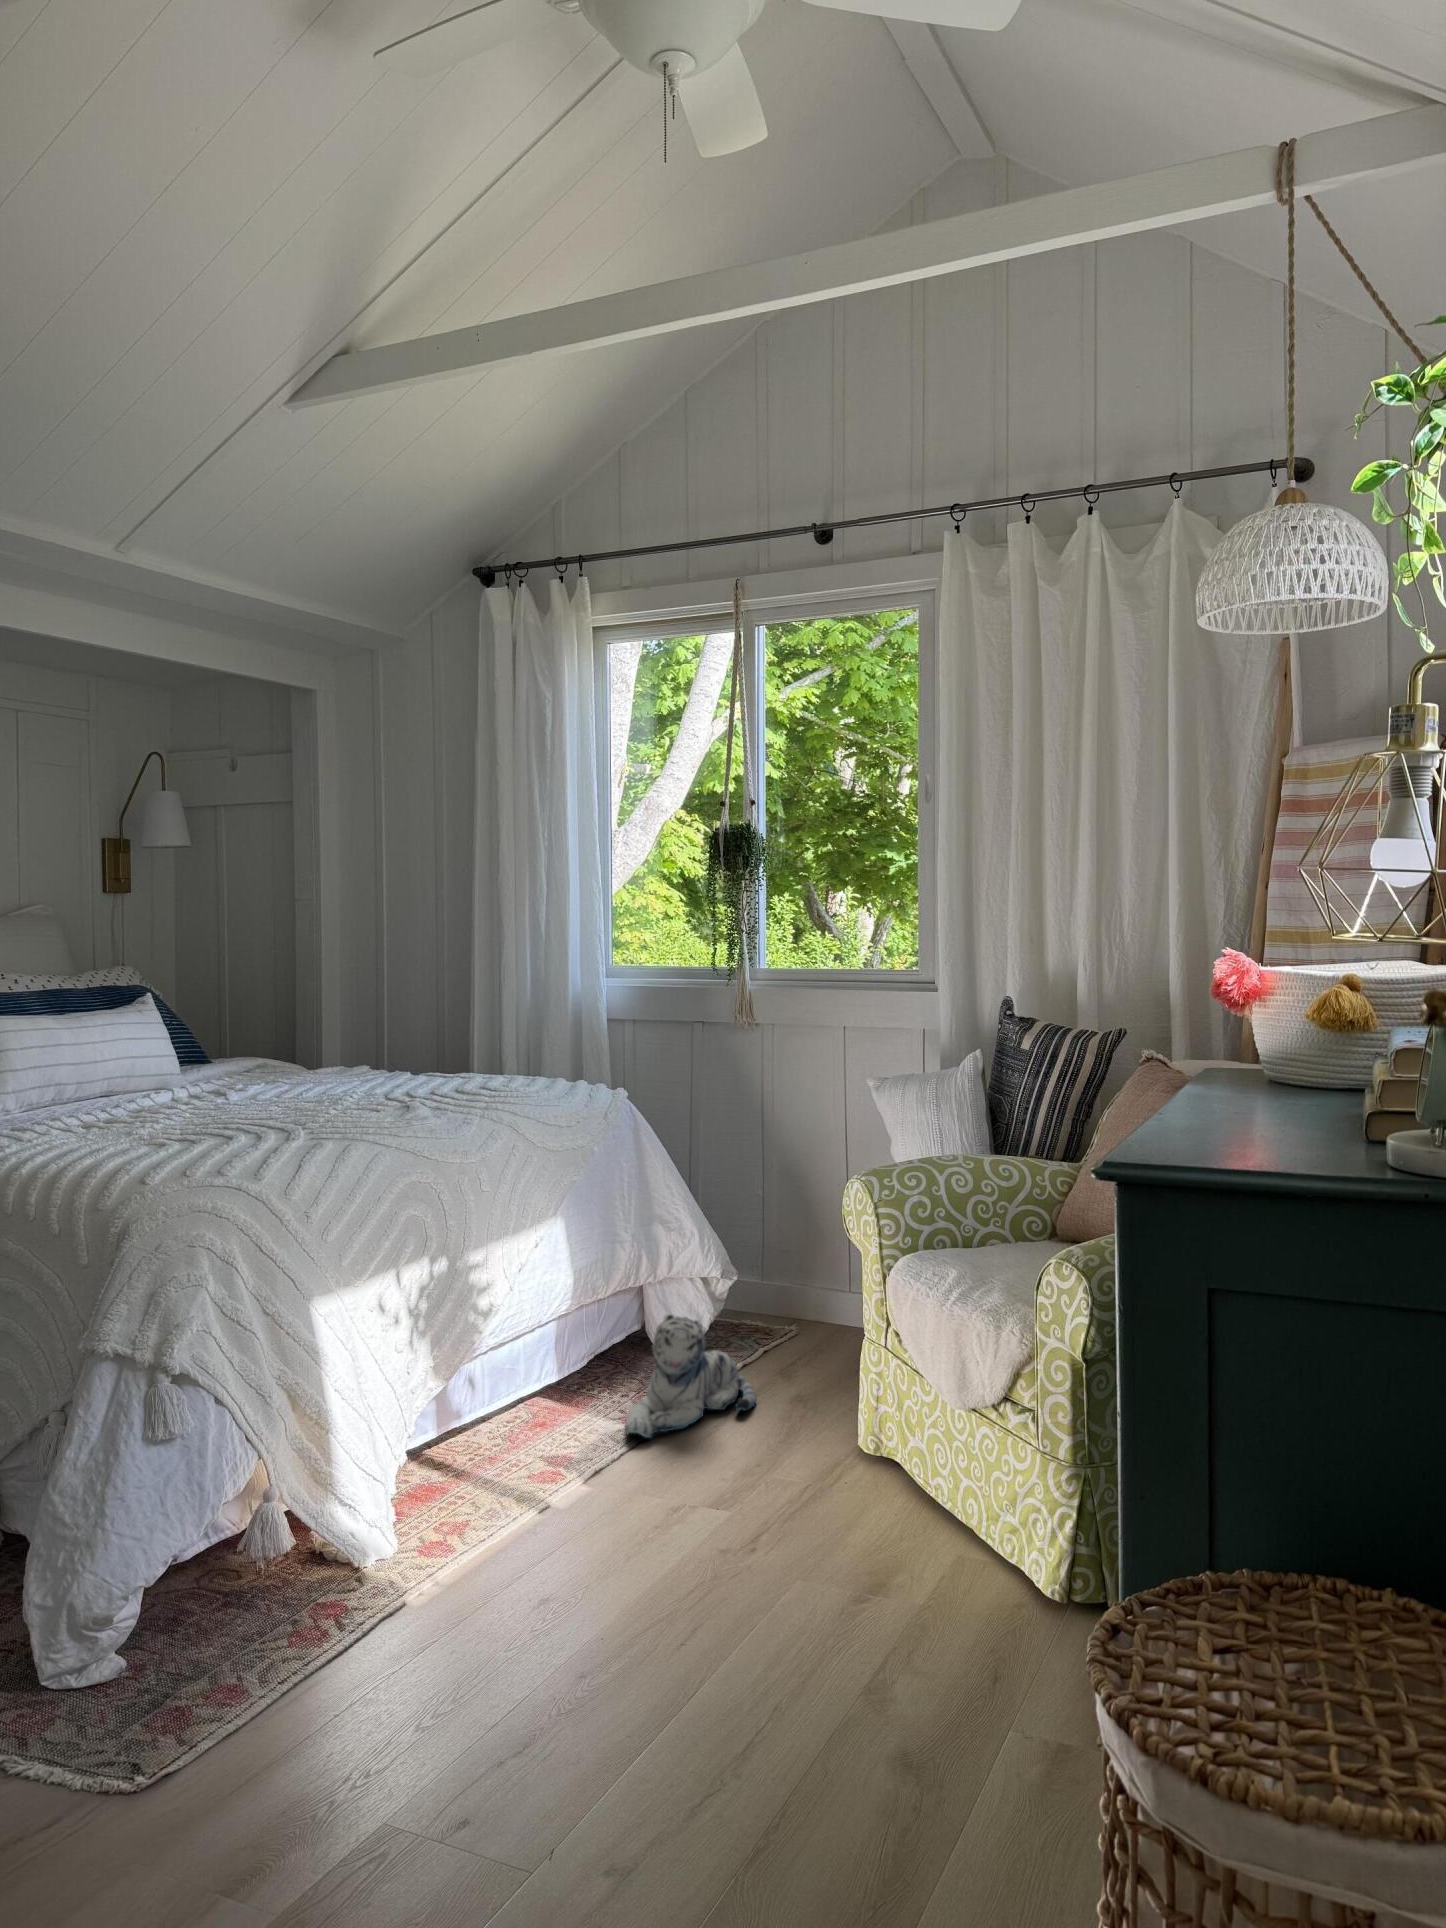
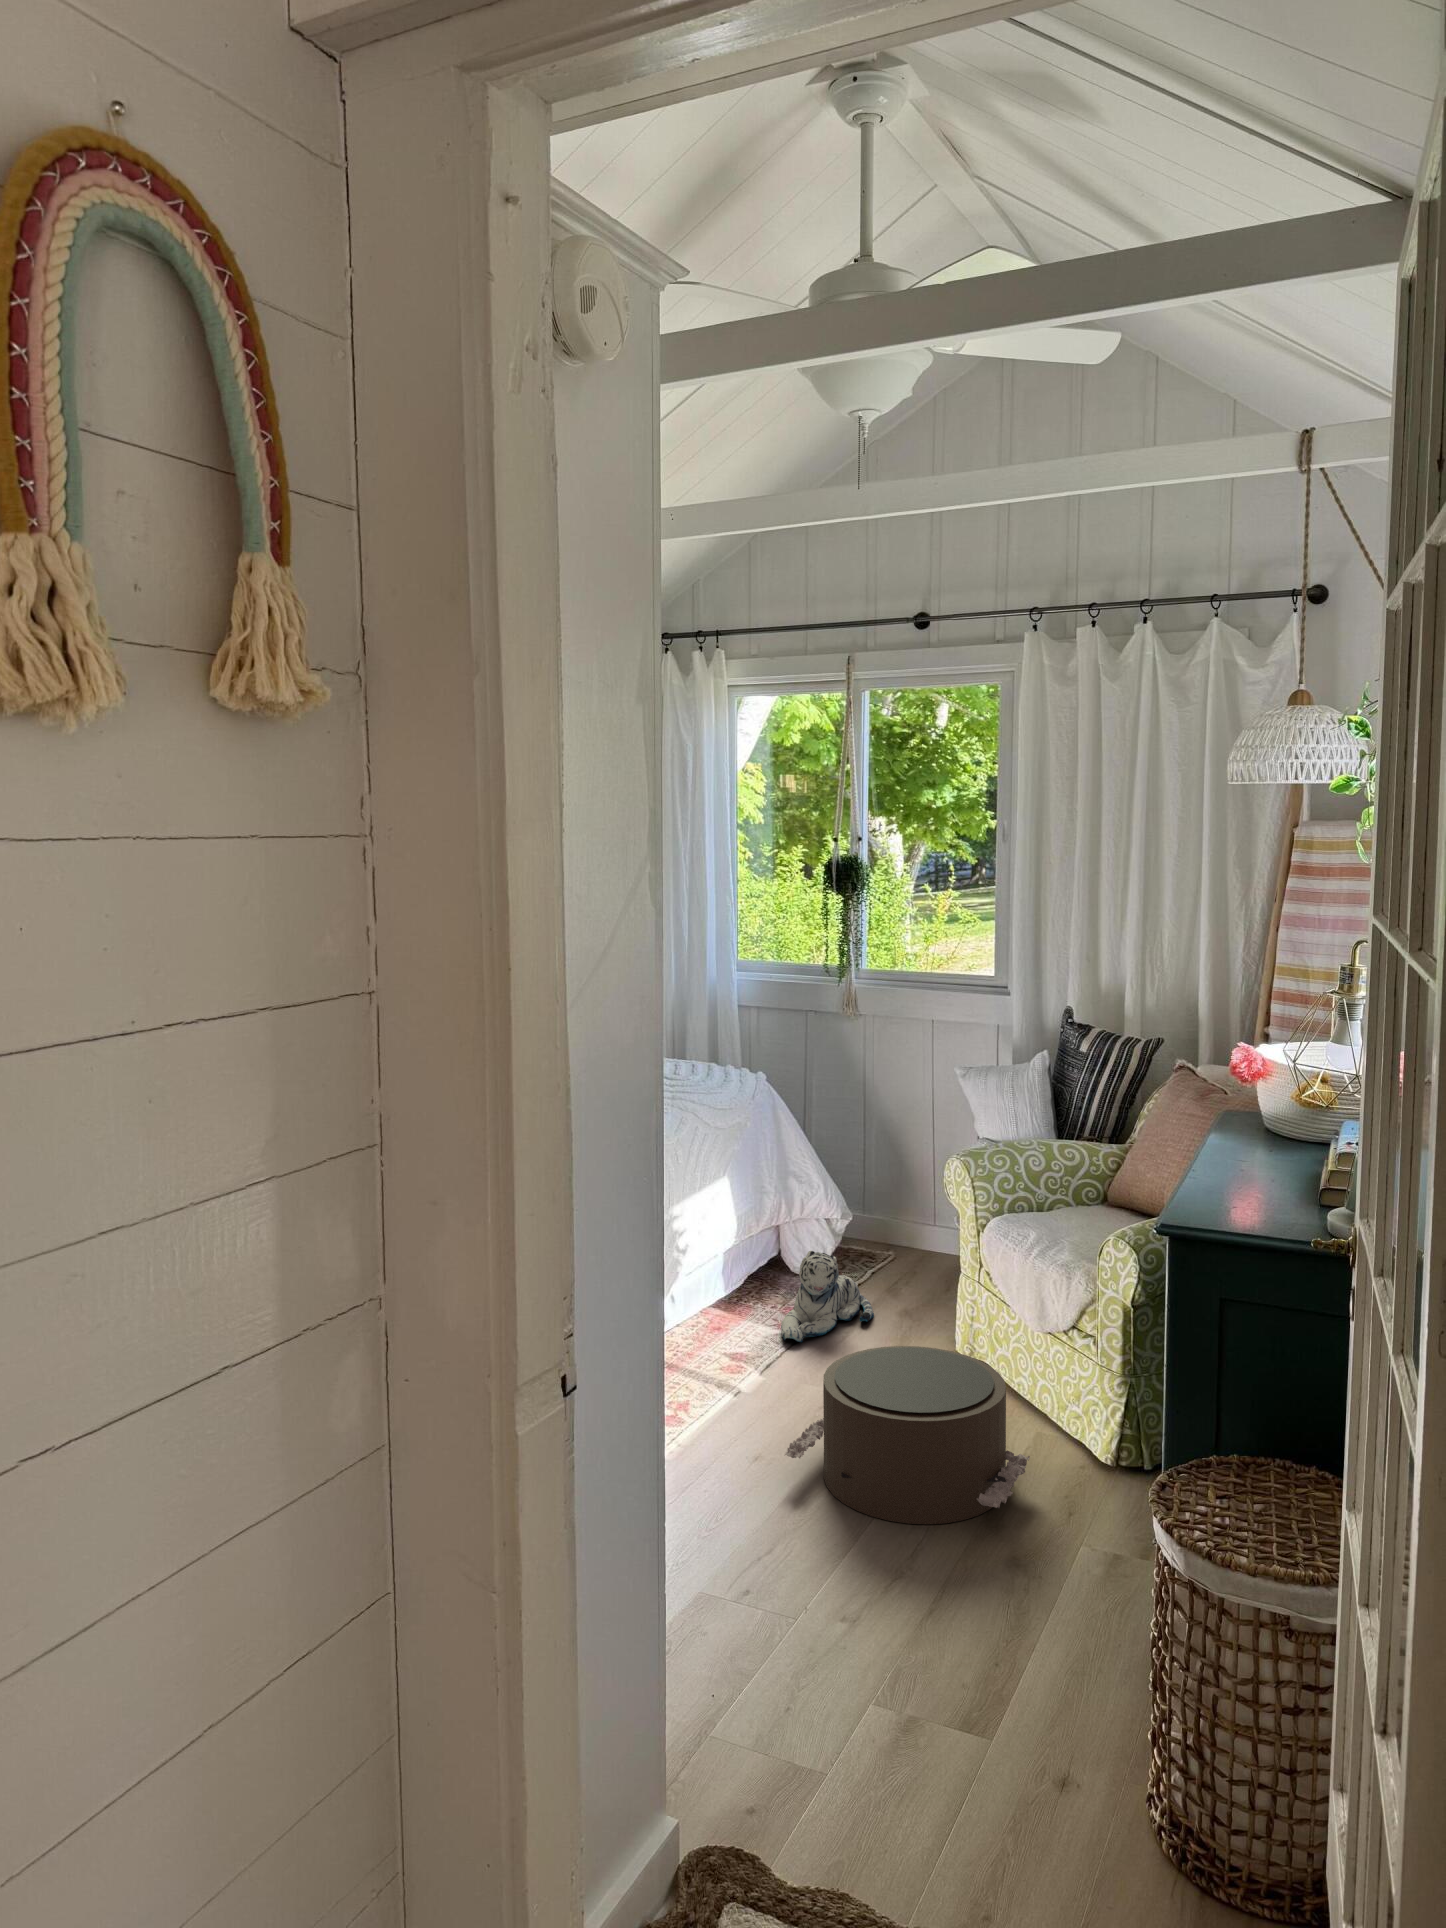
pouf: none [573,1430,938,1701] -> present [785,1346,1030,1524]

